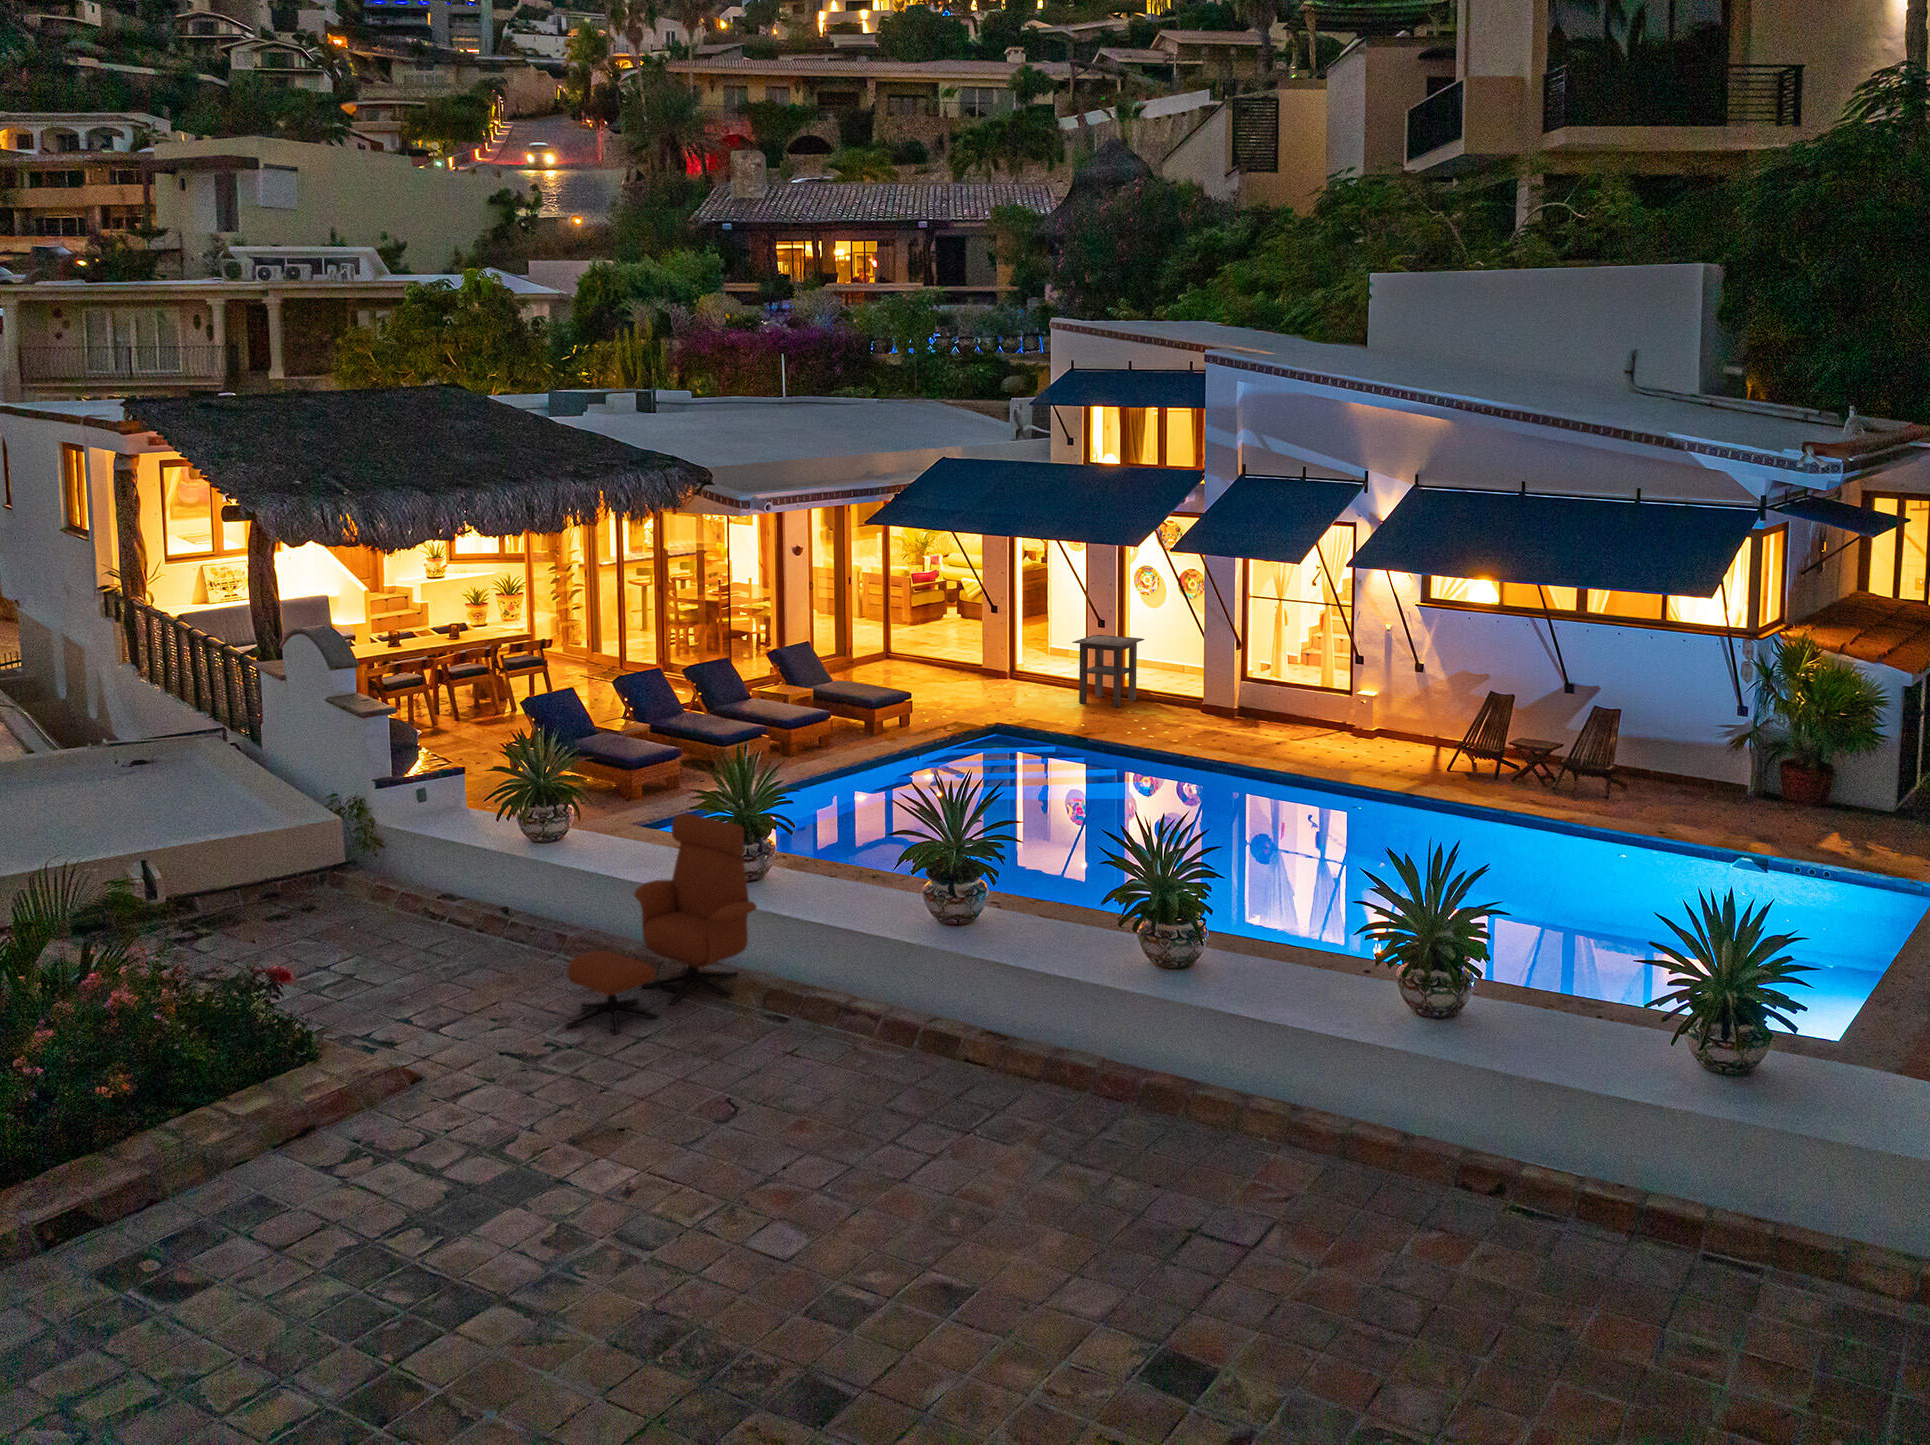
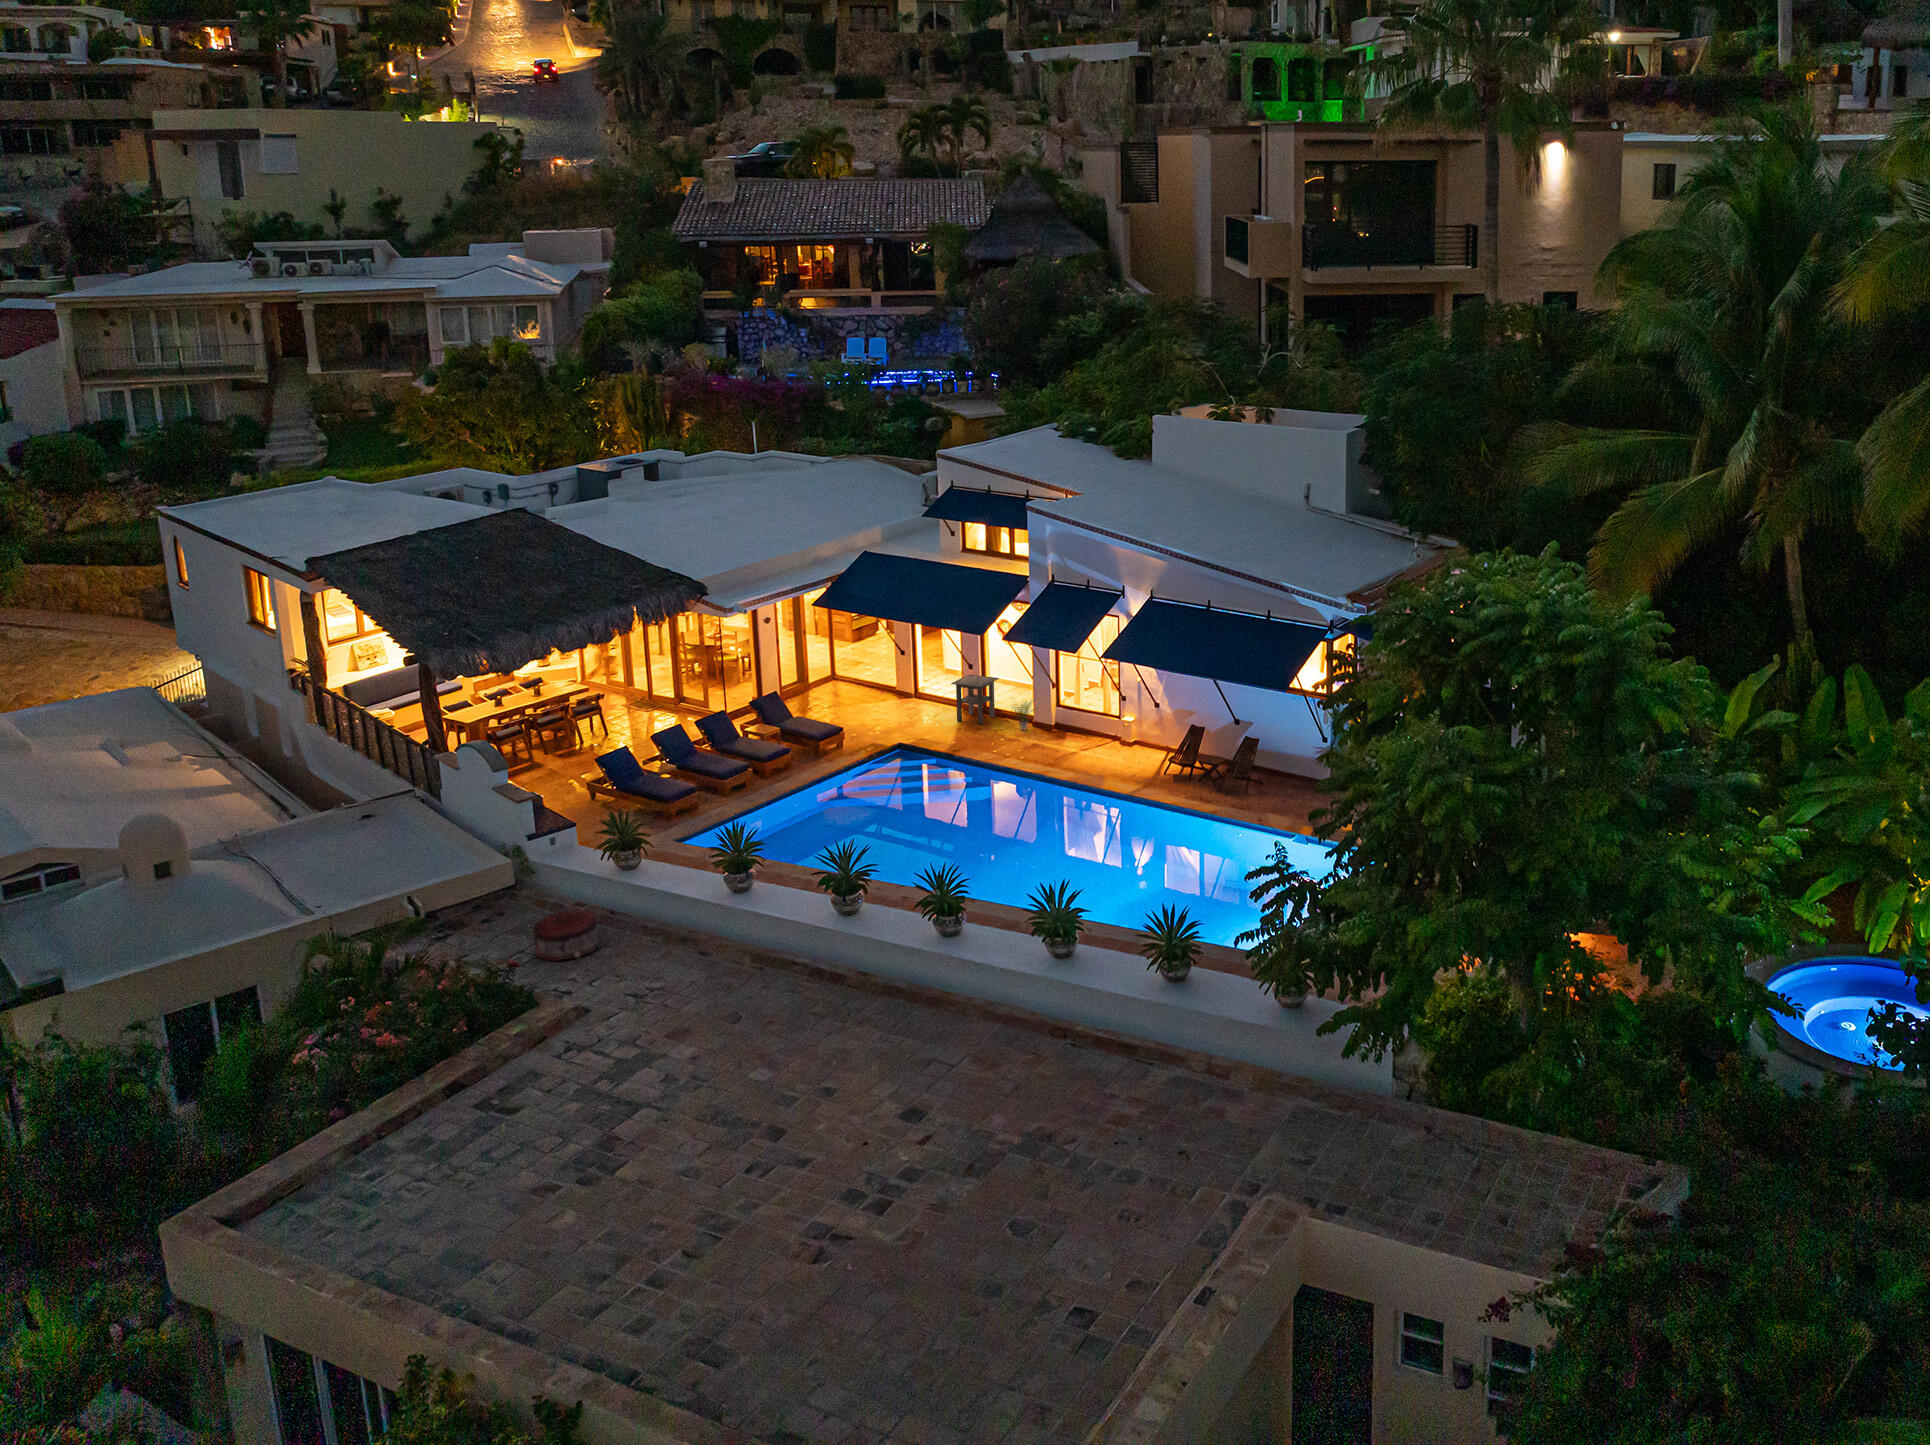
potted plant: none [1165,661,1213,716] -> present [1014,700,1034,730]
lounge chair: present [566,814,757,1035] -> none [651,868,744,983]
pouf: none [348,892,476,985] -> present [533,910,599,961]

